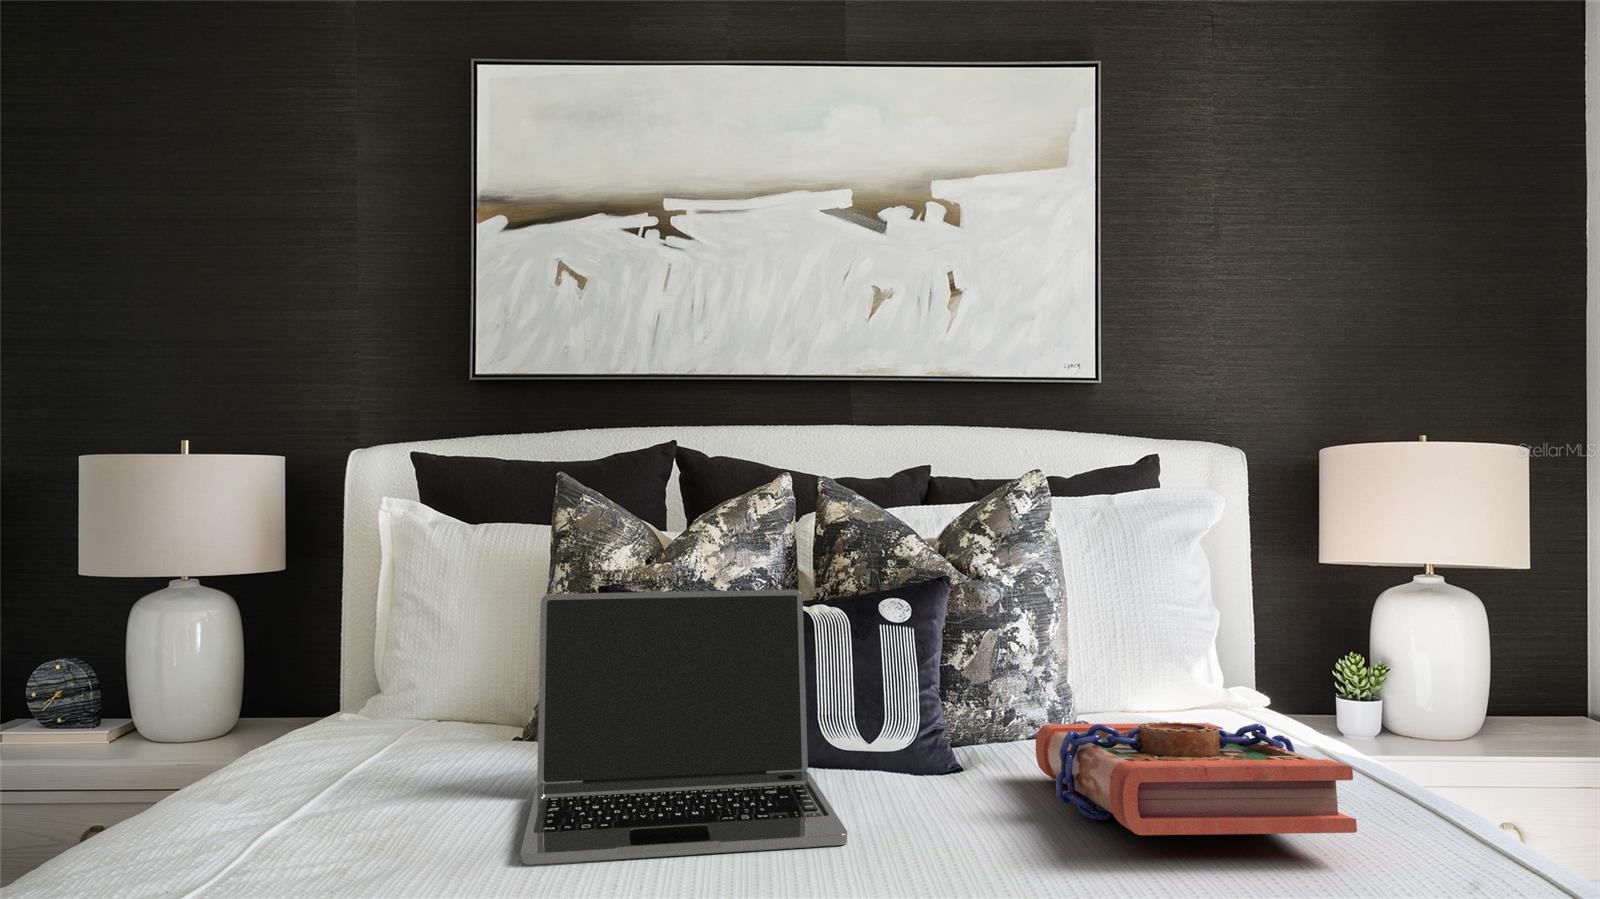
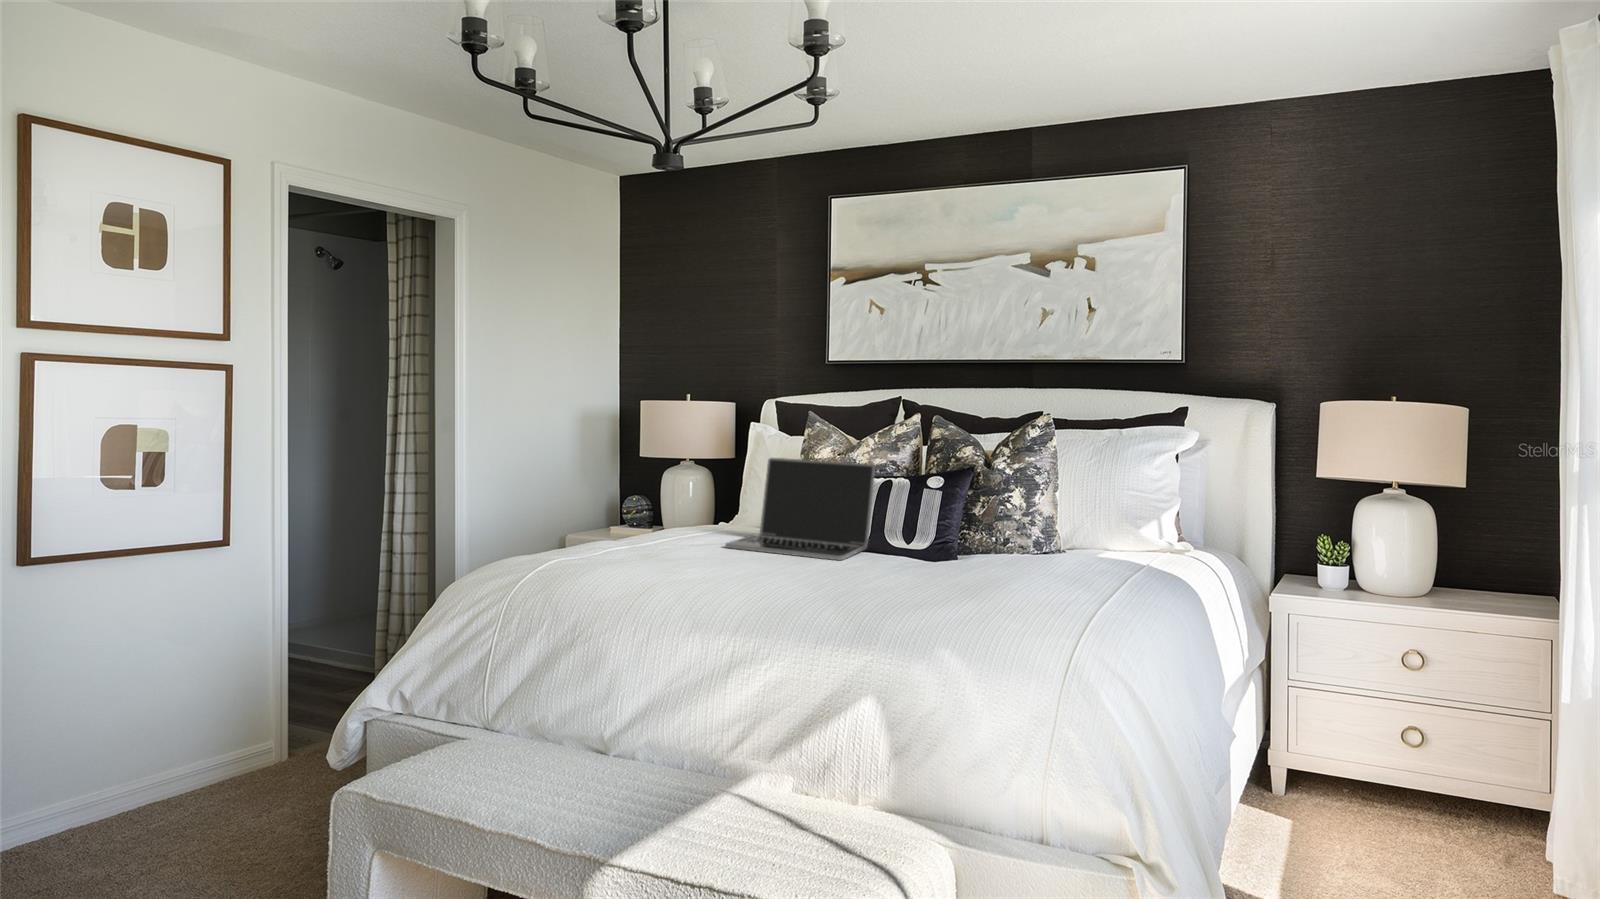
book: present [1036,722,1357,835] -> none [928,529,1062,582]

